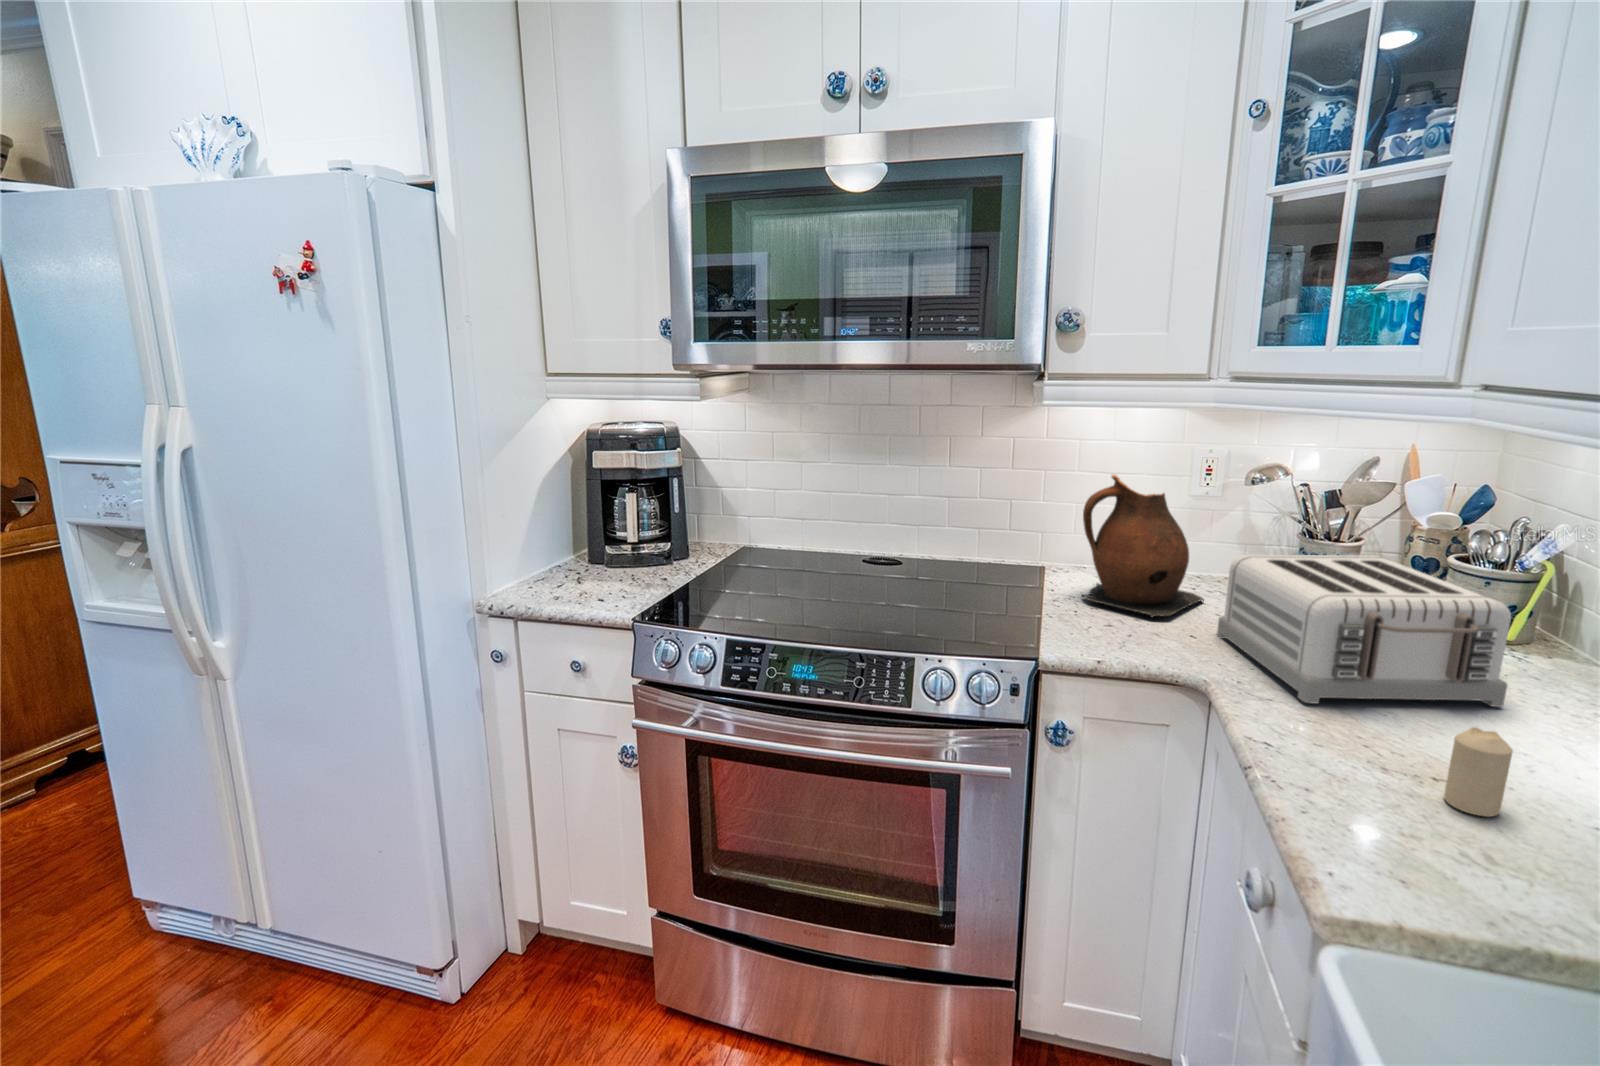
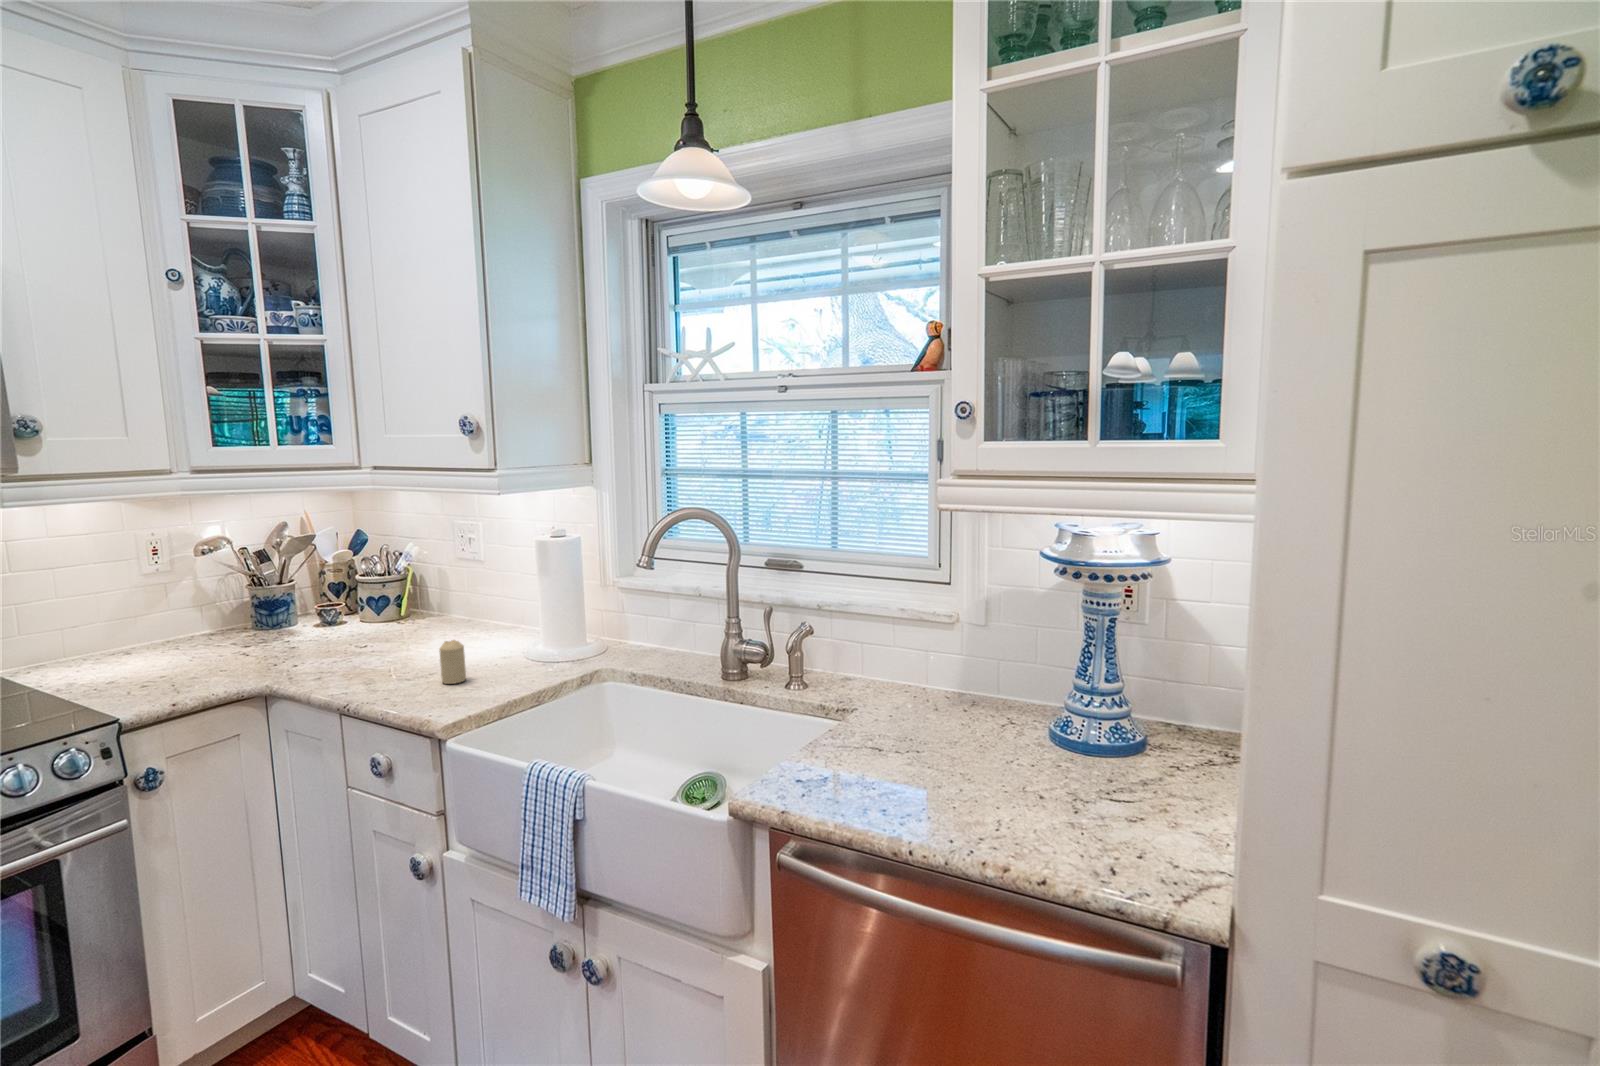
ceramic pitcher: present [1082,475,1204,617] -> none [70,564,203,683]
toaster: present [1217,555,1511,707] -> none [240,582,428,676]

